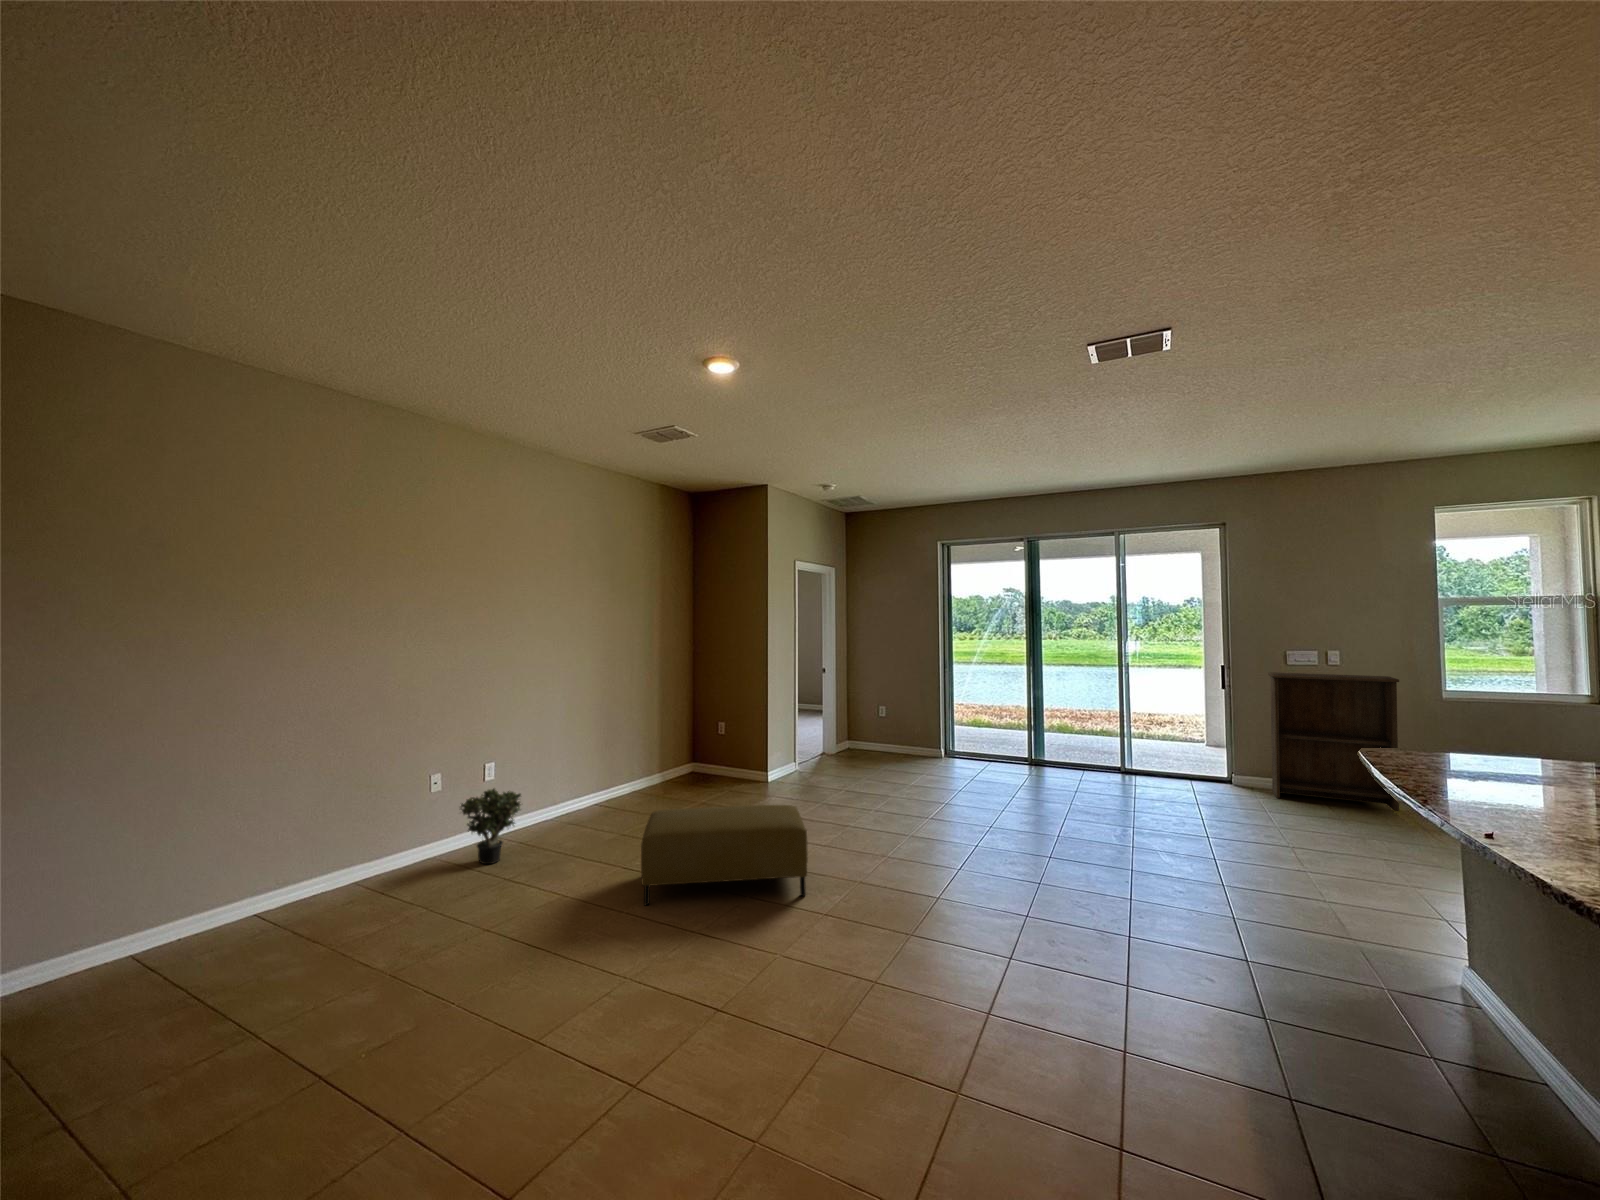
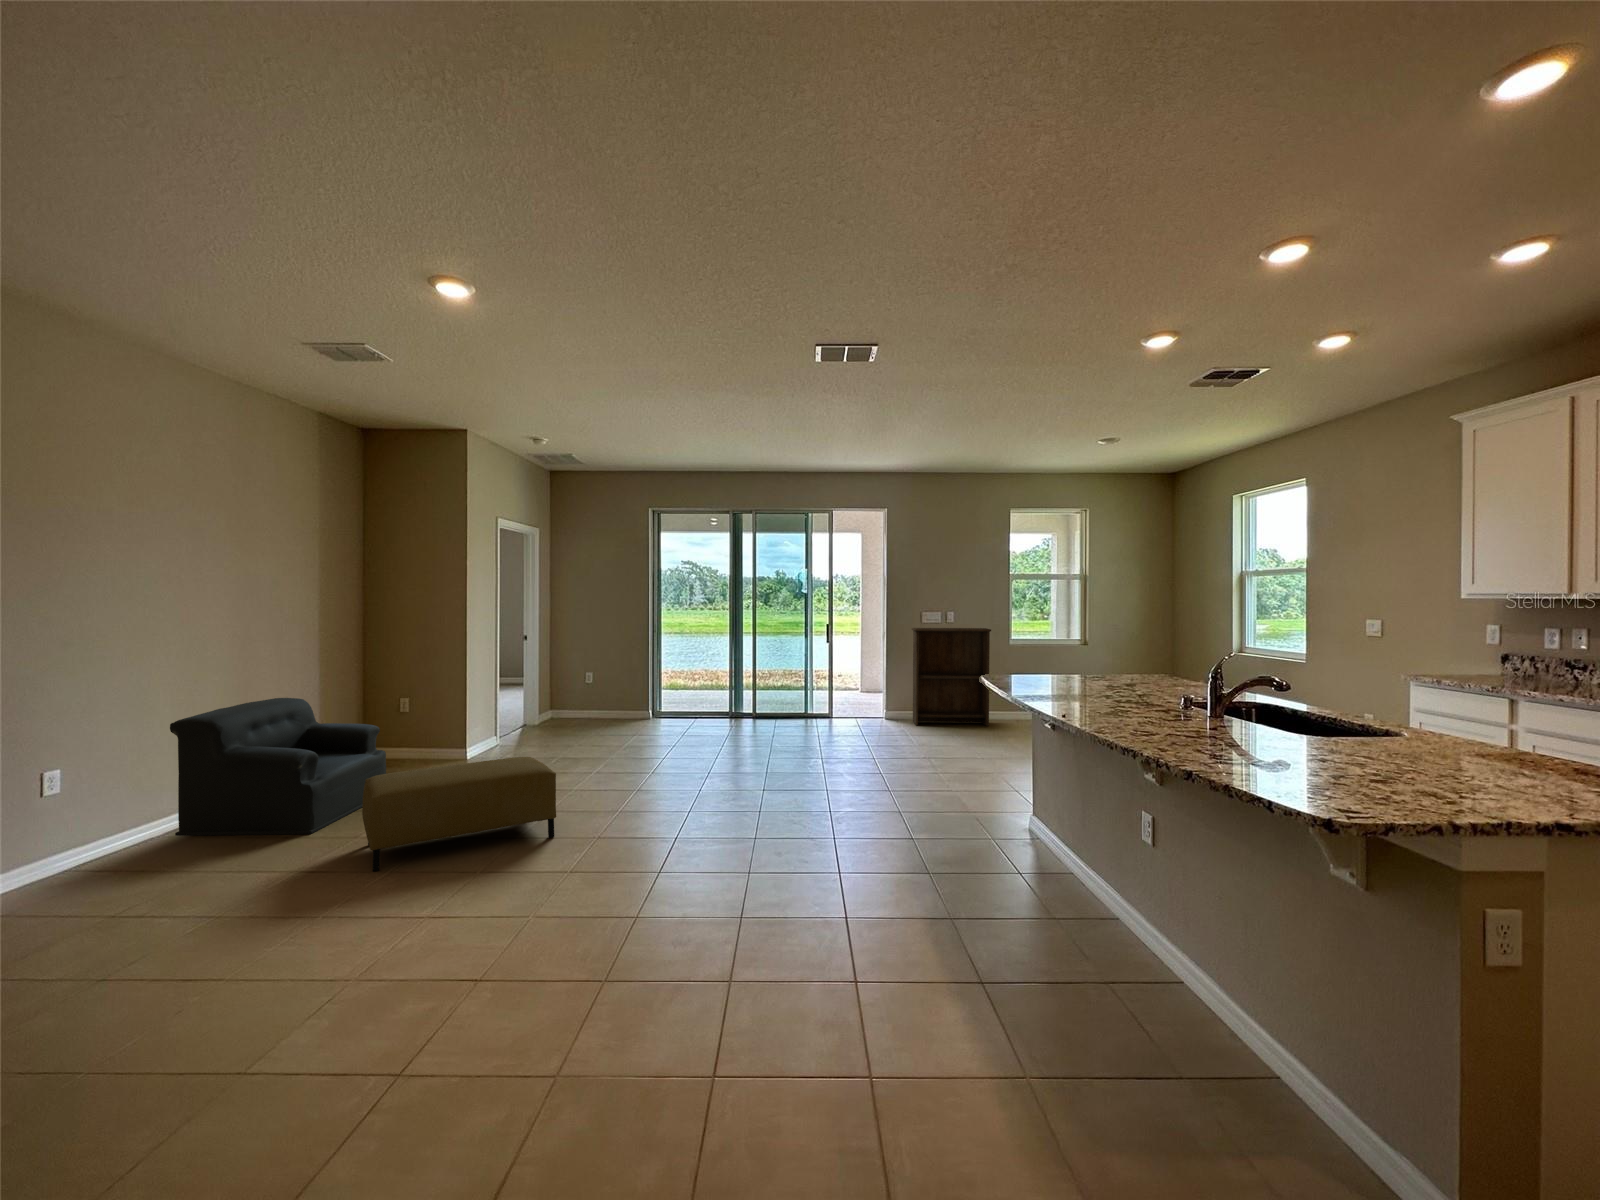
armchair: none [535,724,692,851] -> present [170,698,386,836]
potted plant: present [461,789,521,864] -> none [62,775,167,873]

